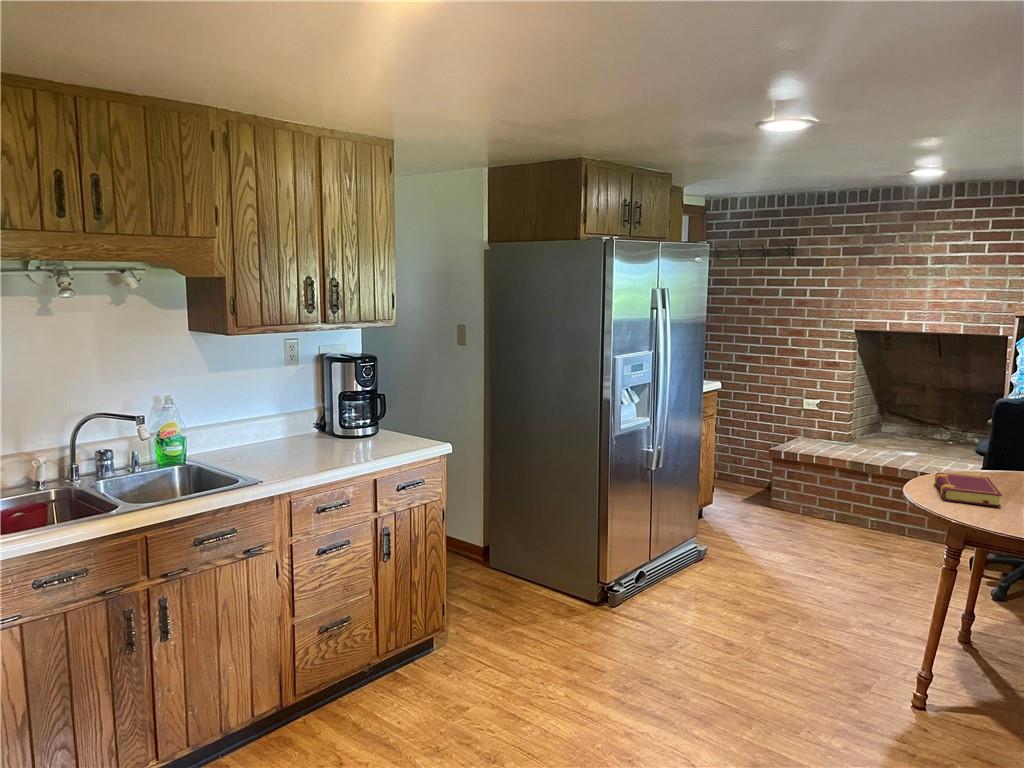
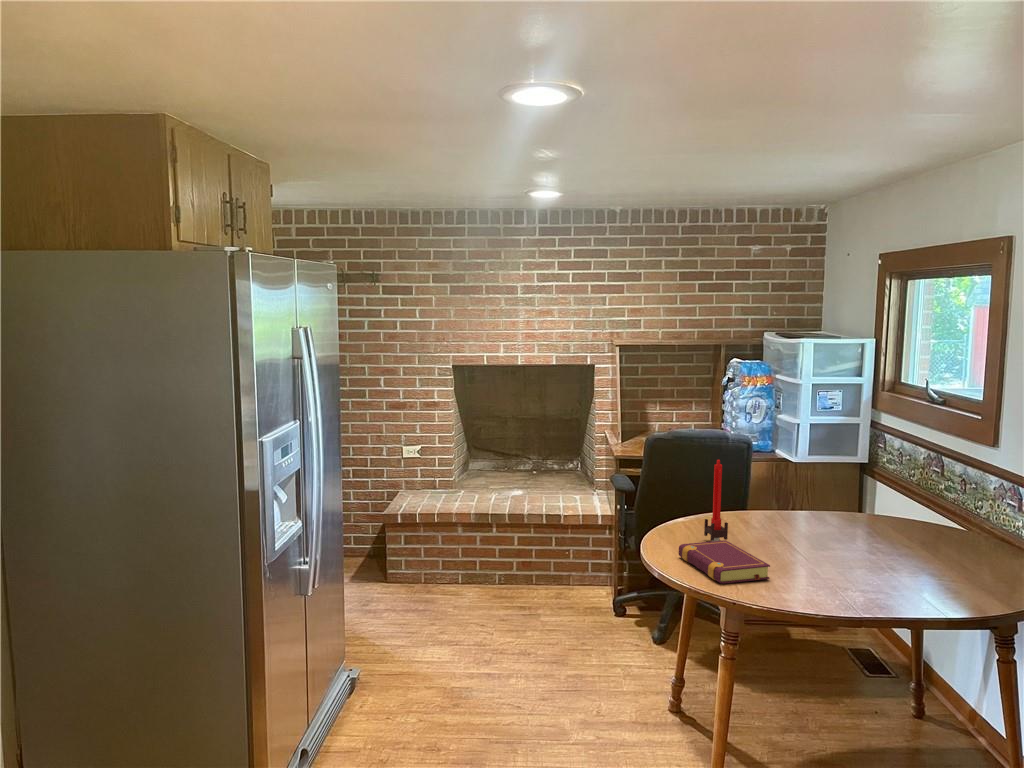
candle: none [983,409,1003,484] -> present [704,460,728,541]

